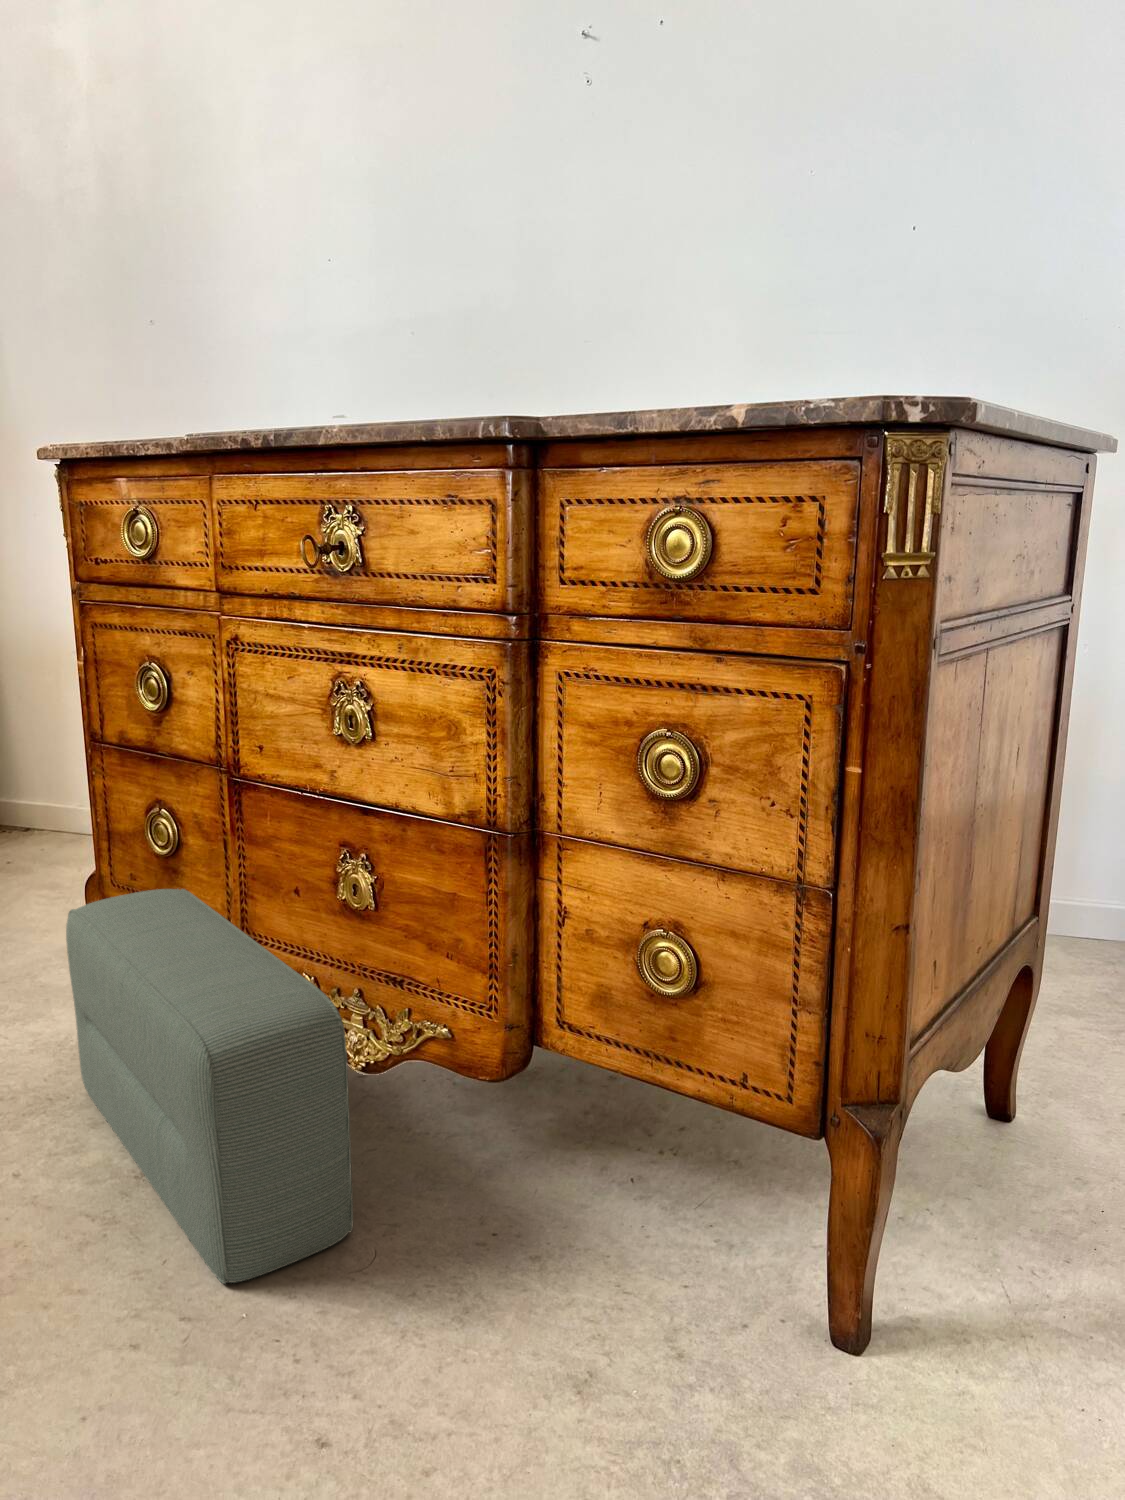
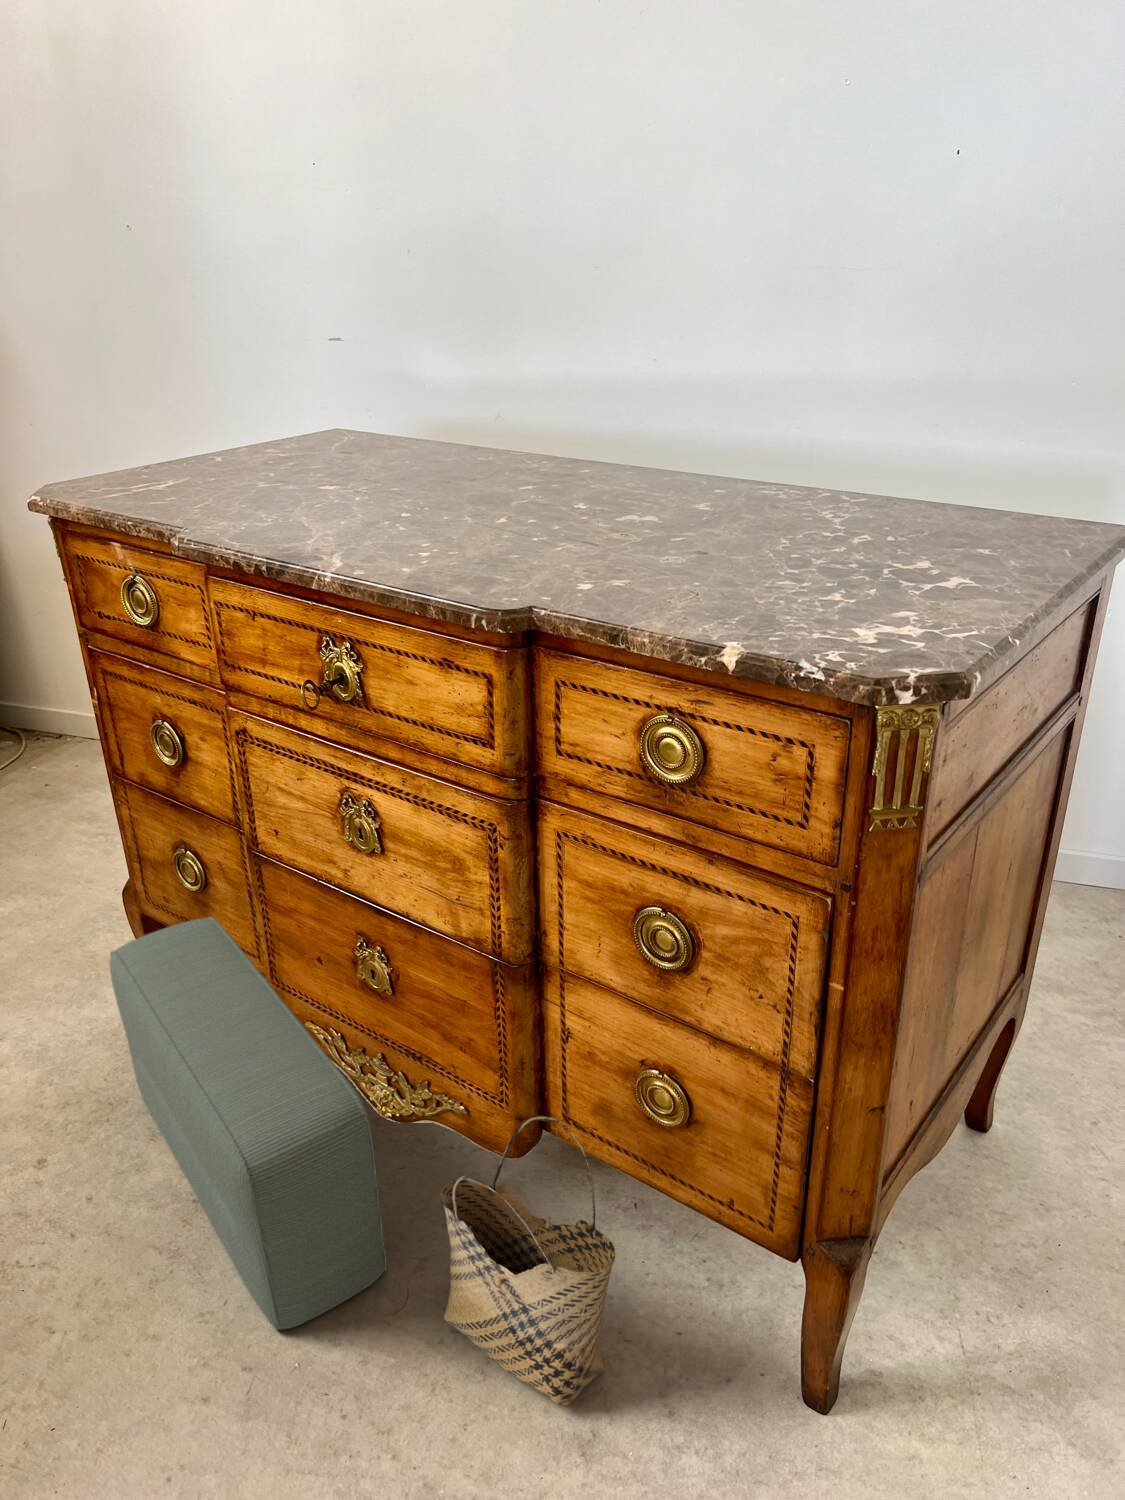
woven basket: none [418,1004,617,1343] -> present [441,1115,615,1405]

